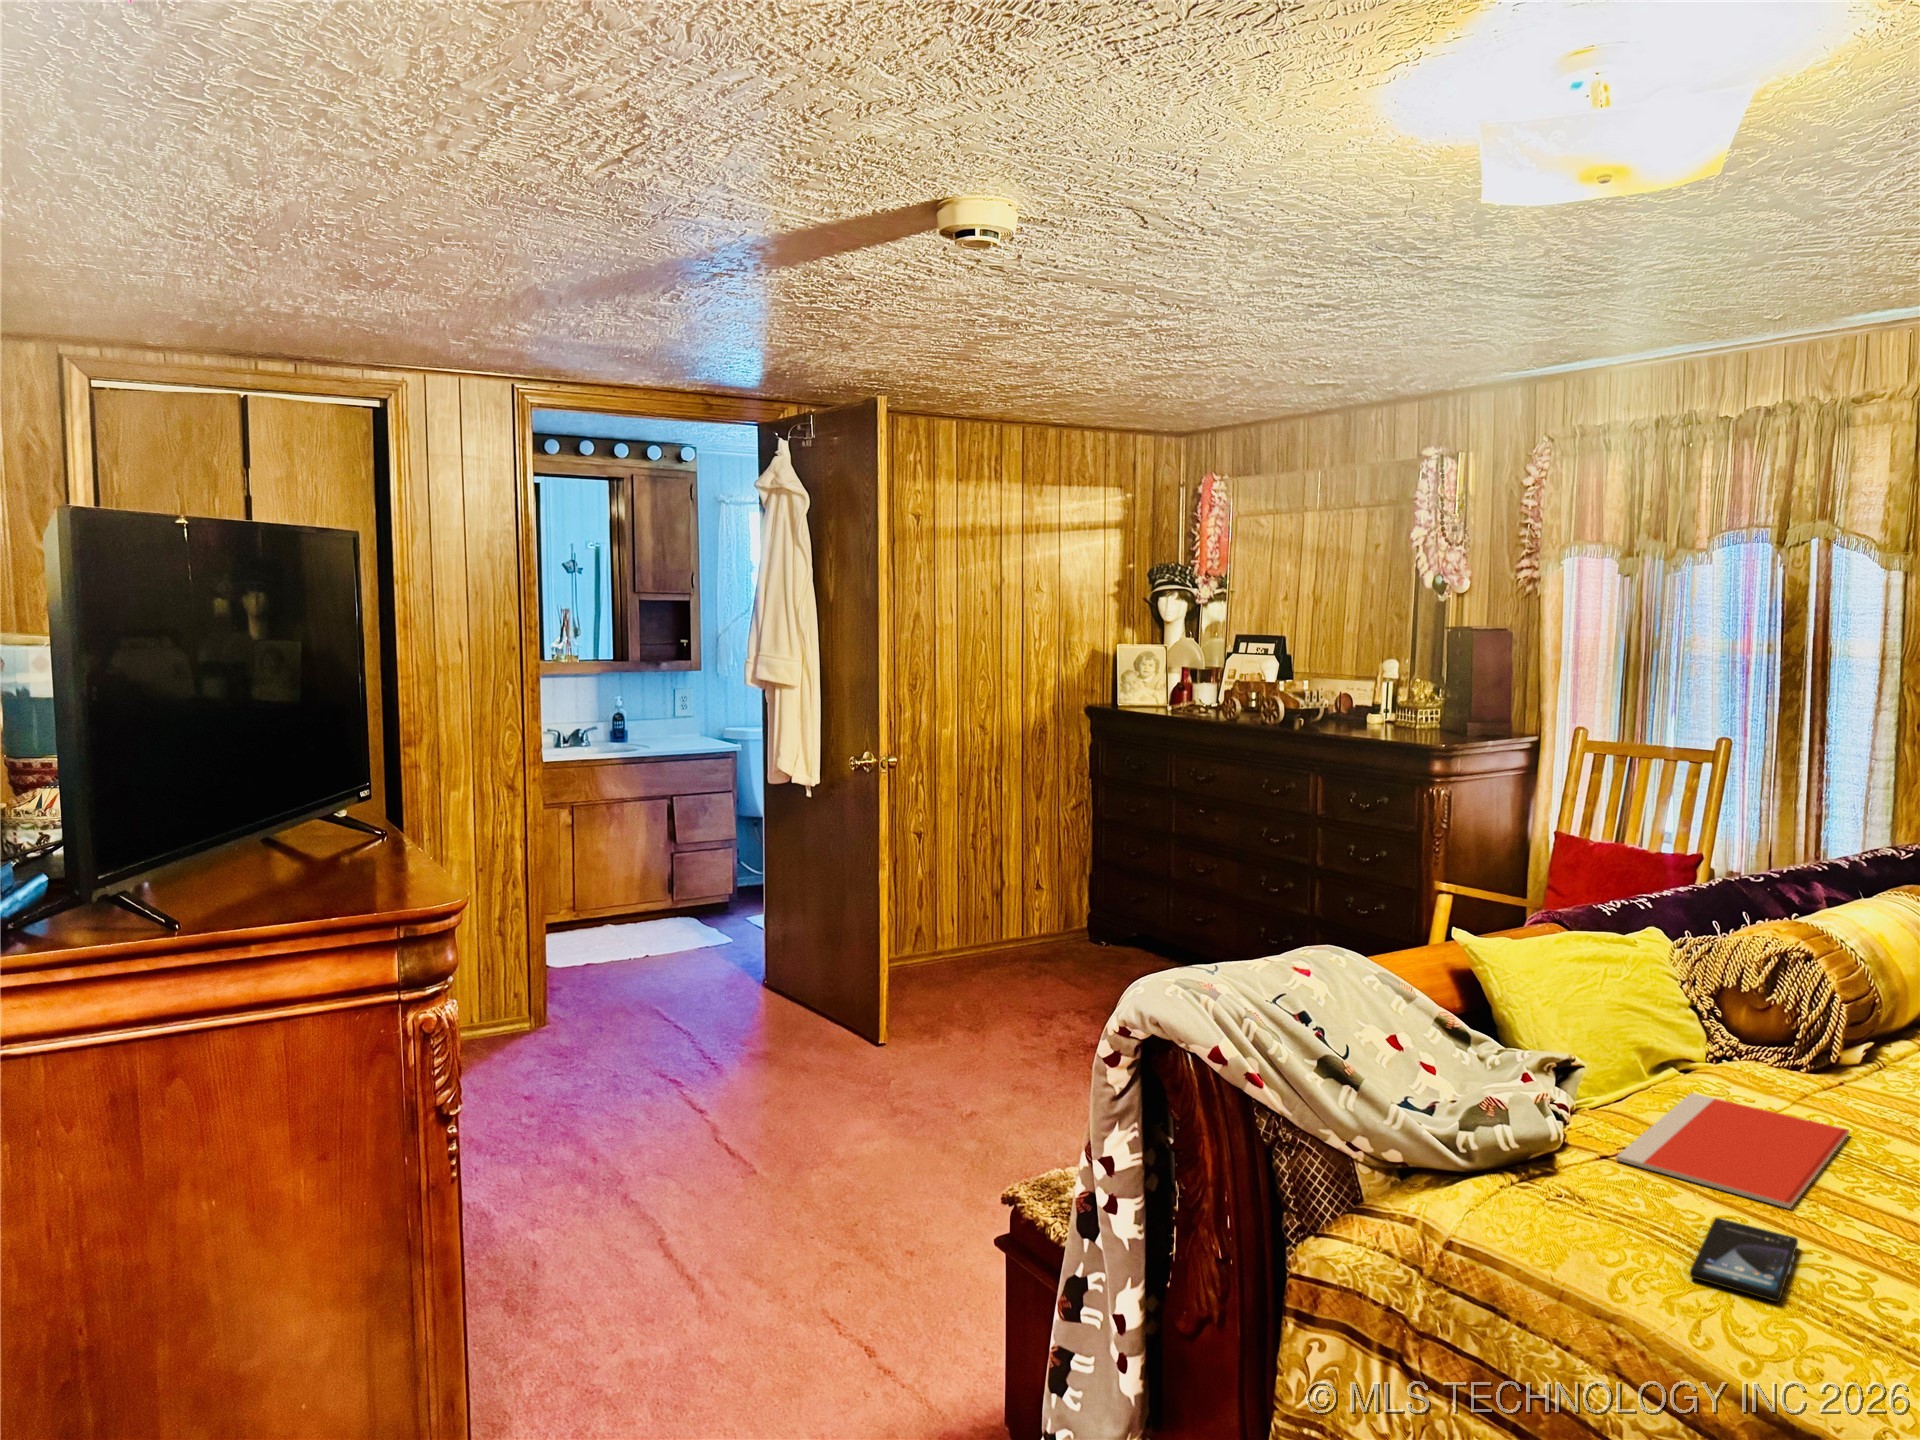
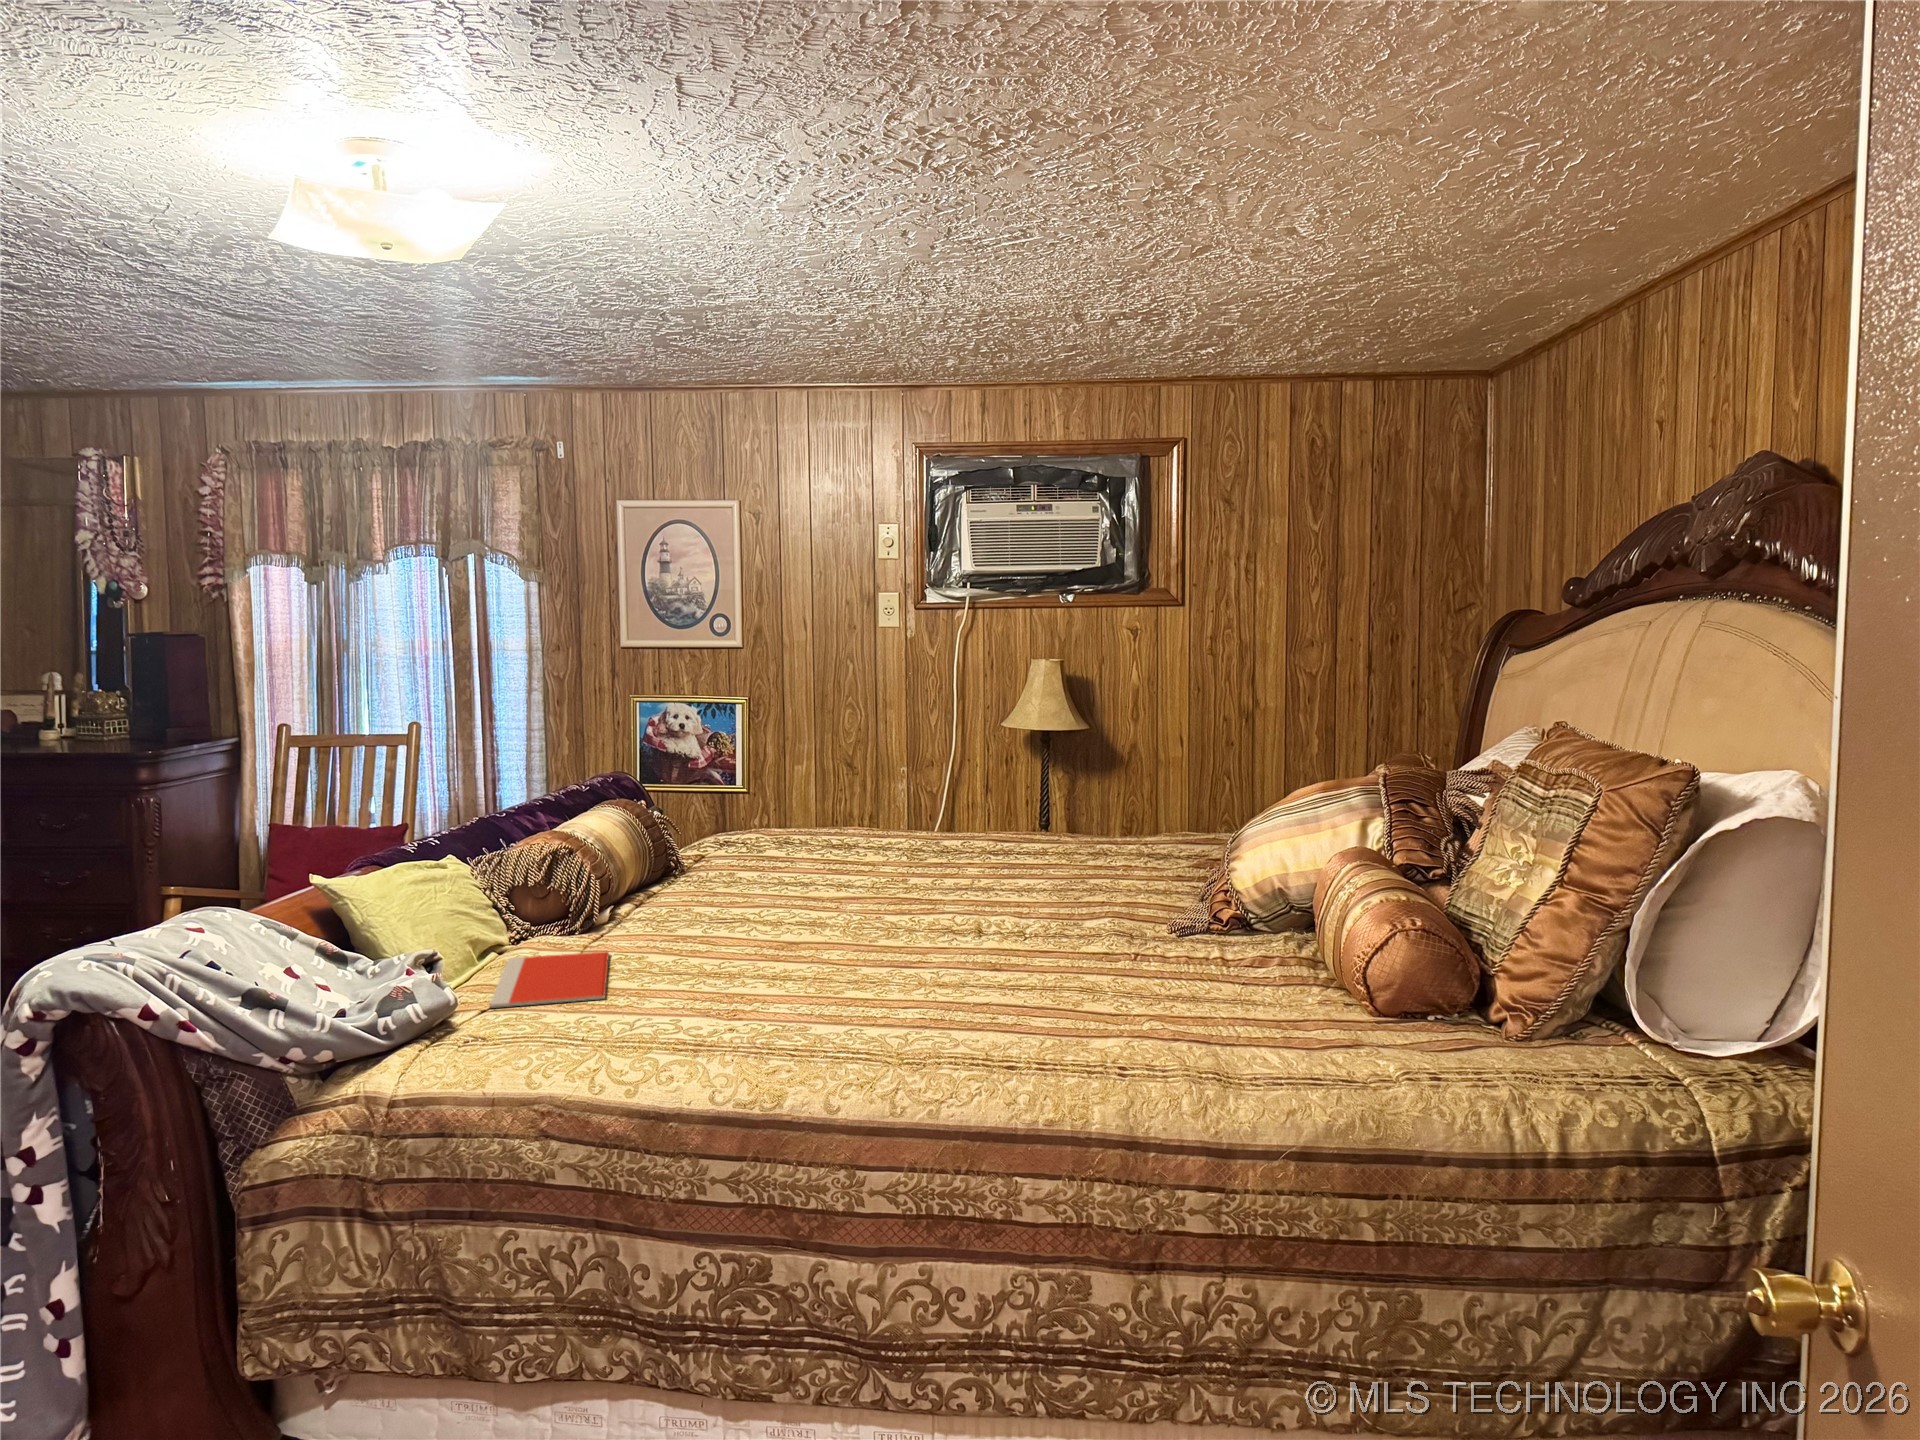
smartphone: present [1690,1218,1798,1302] -> none [572,1009,631,1049]

